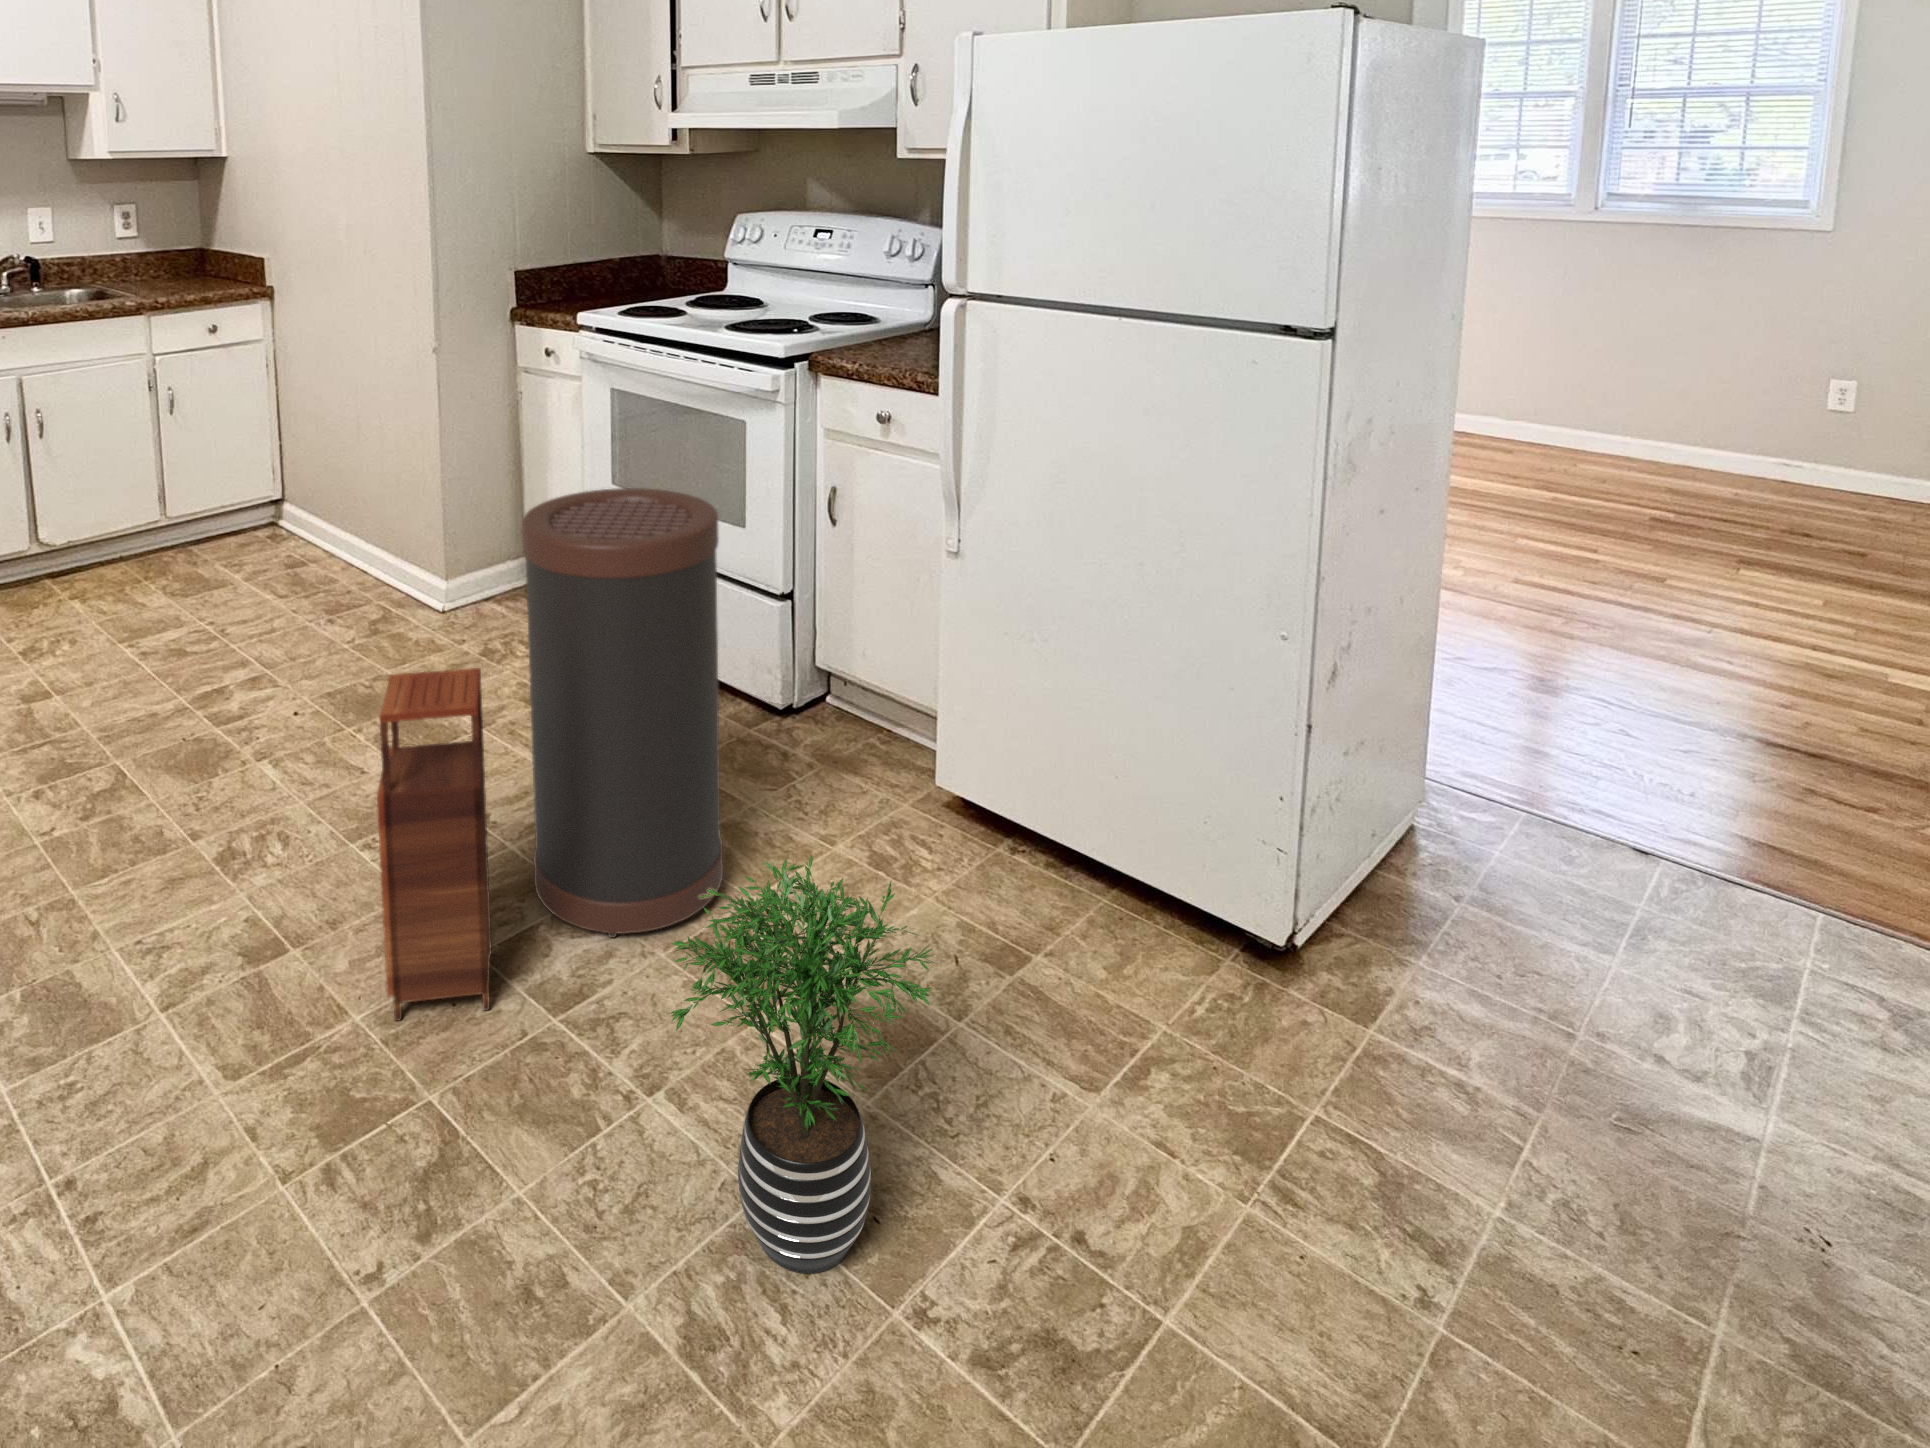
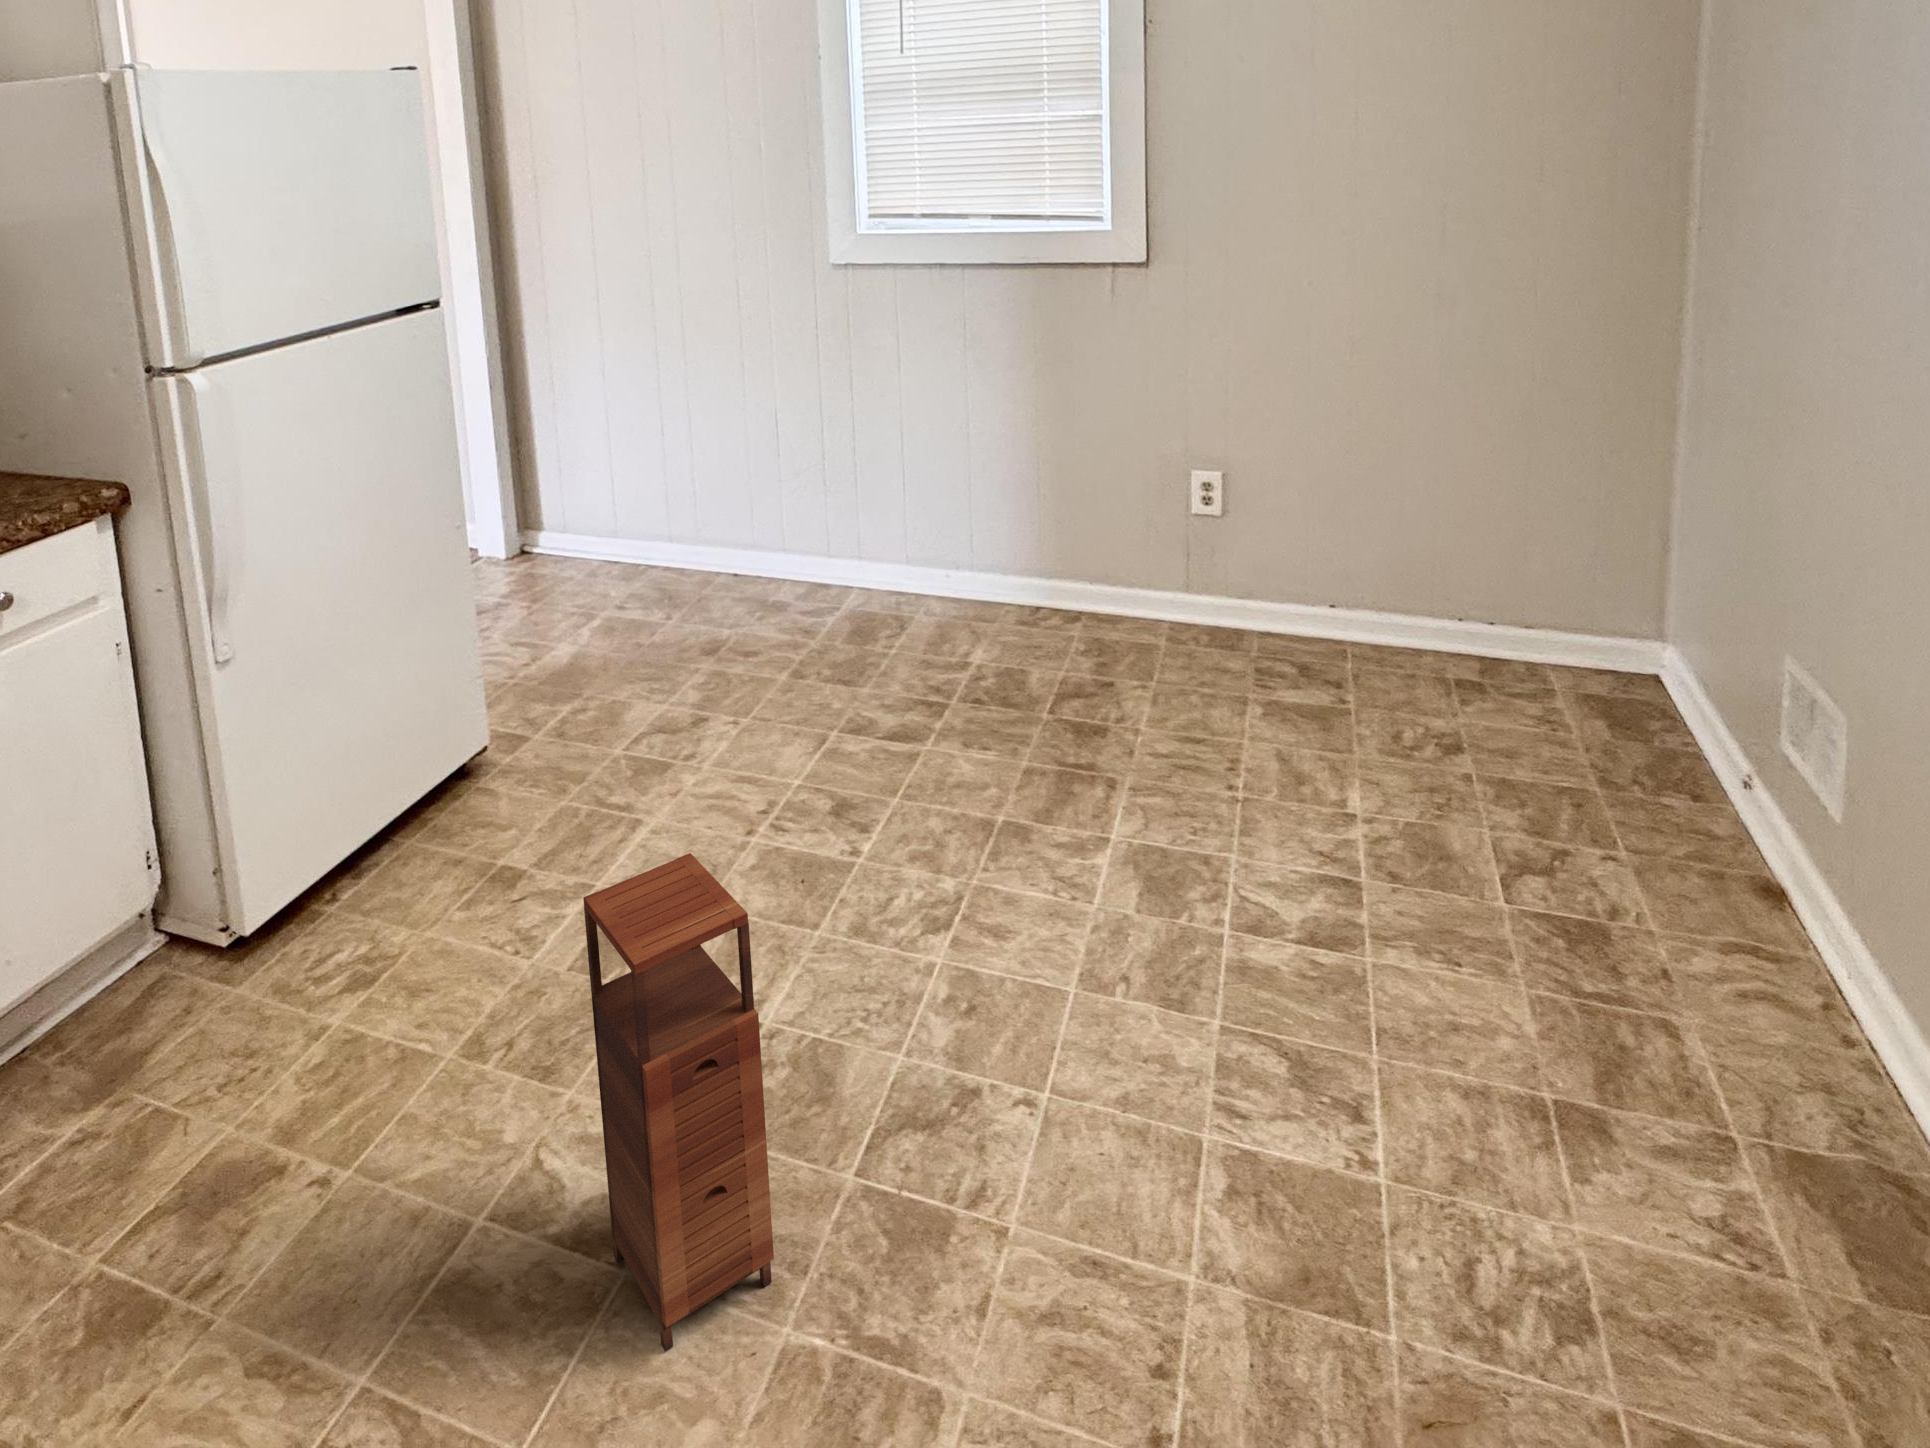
trash can: present [522,488,723,938] -> none [235,648,562,1294]
potted plant: present [669,855,933,1273] -> none [743,656,915,928]

